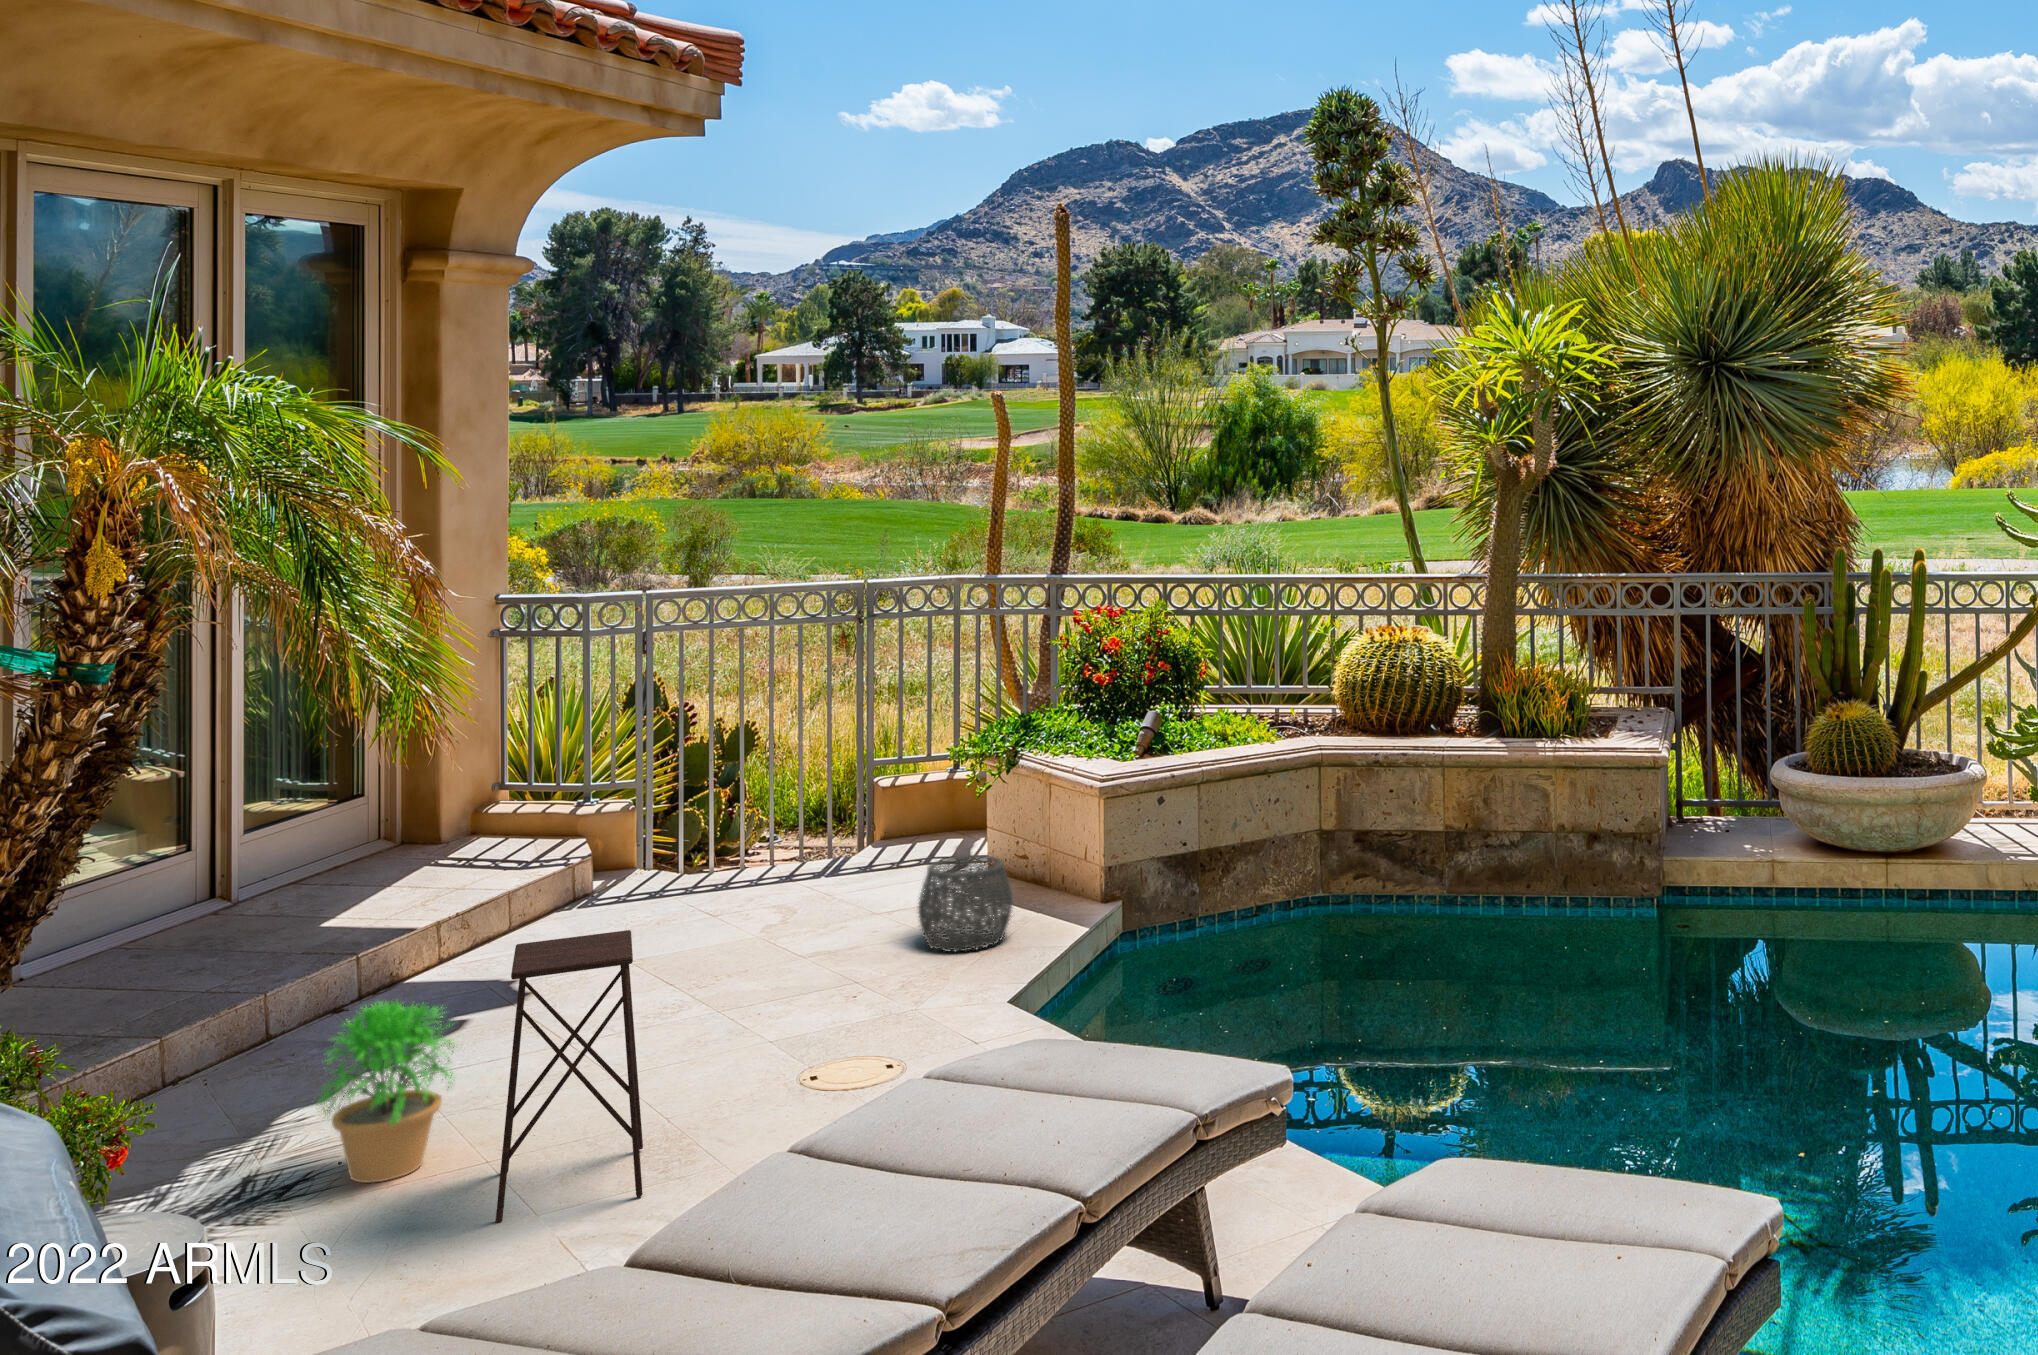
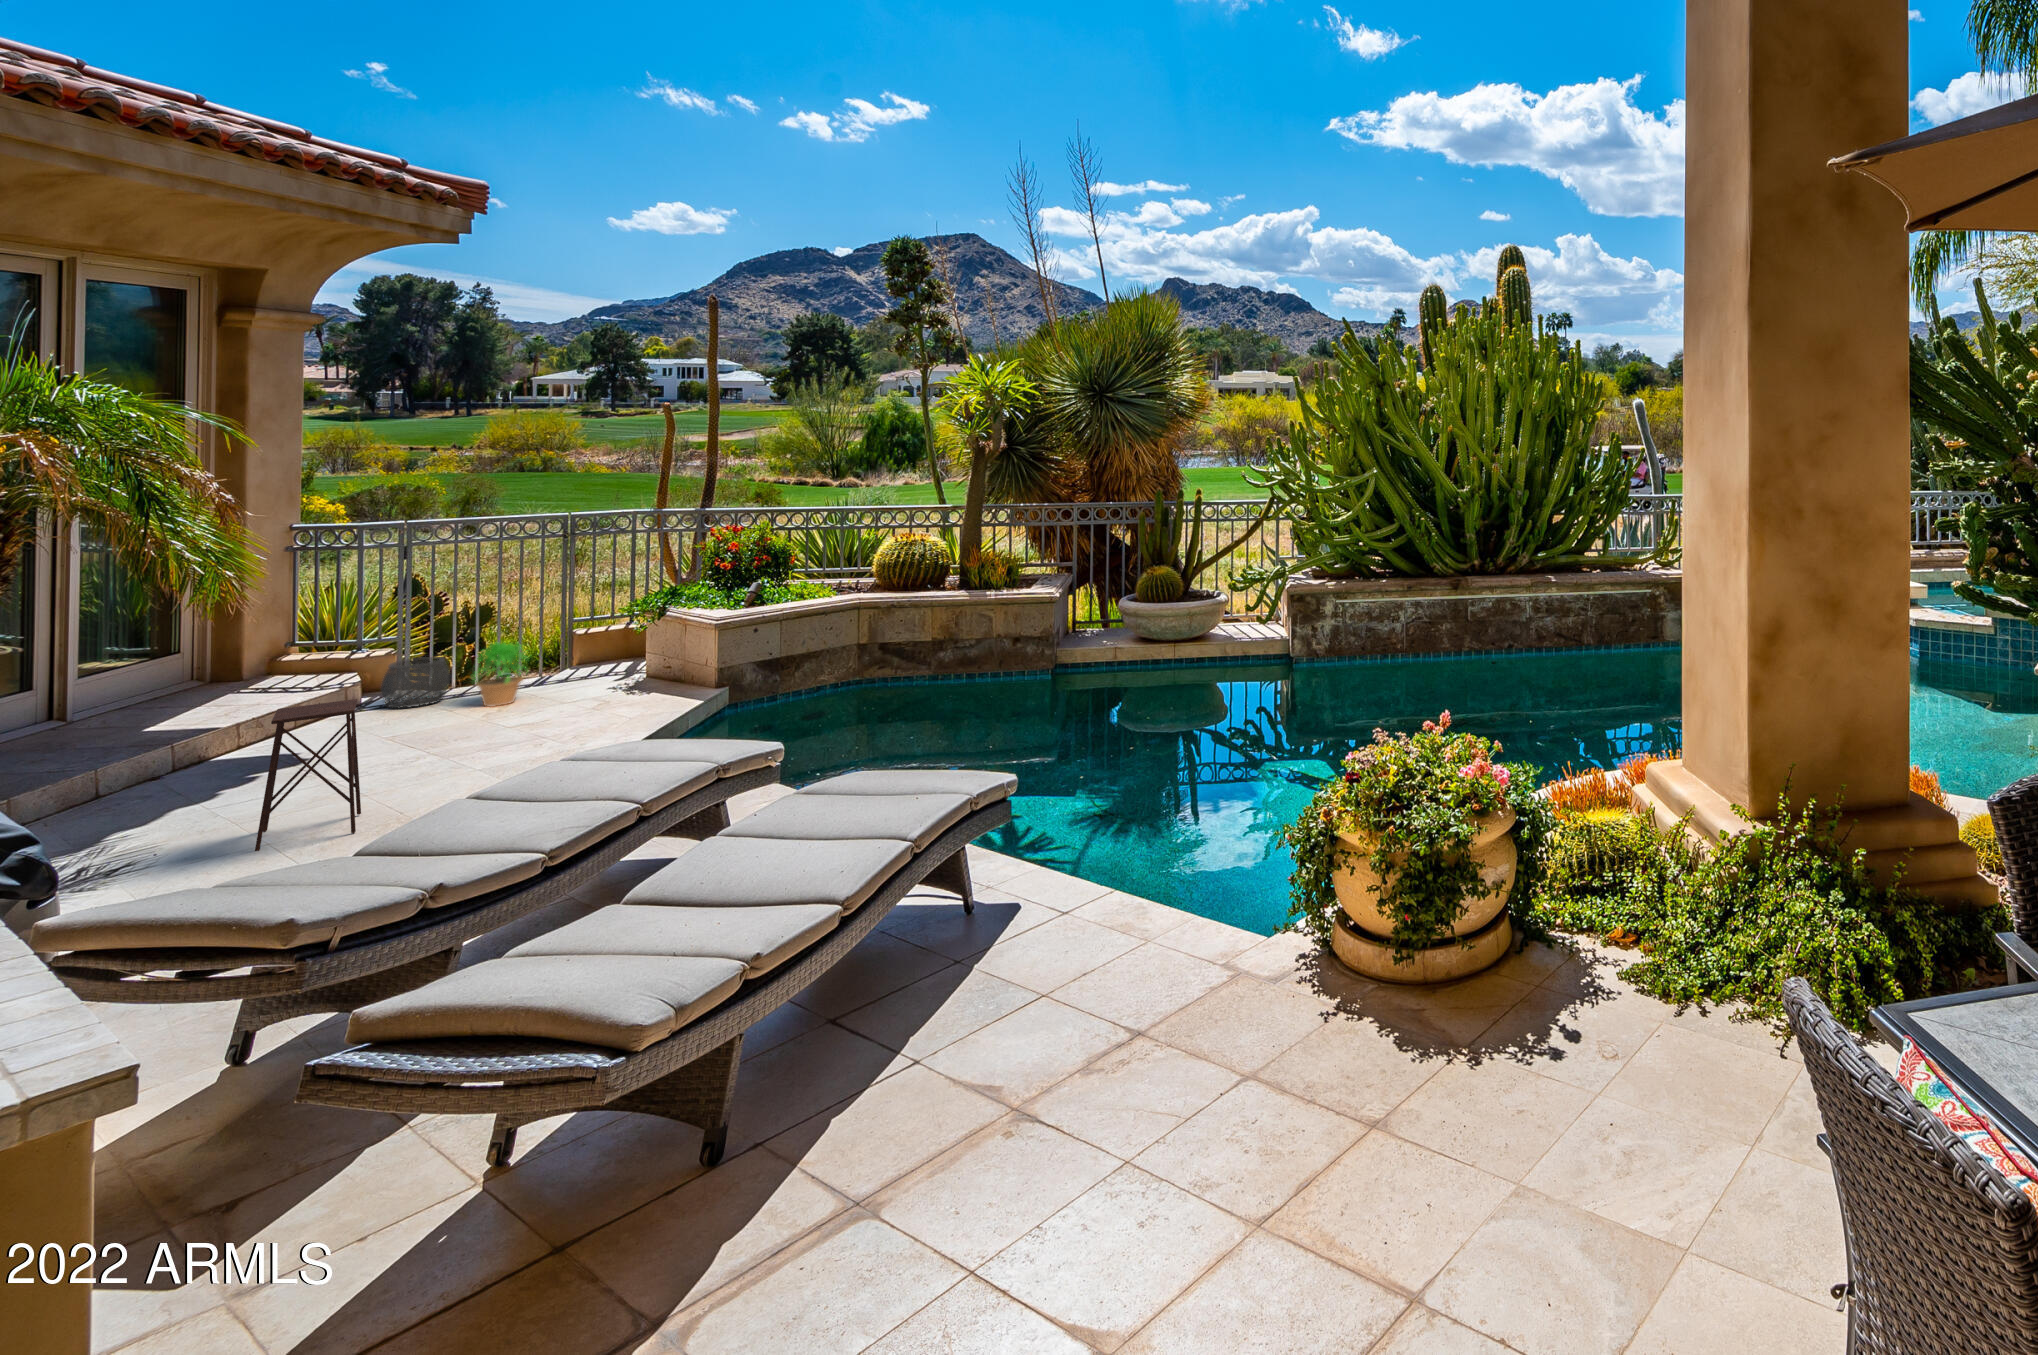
woven basket: present [918,855,1013,952] -> present [381,657,450,708]
potted plant: present [317,1002,456,1183] -> present [472,642,529,707]

